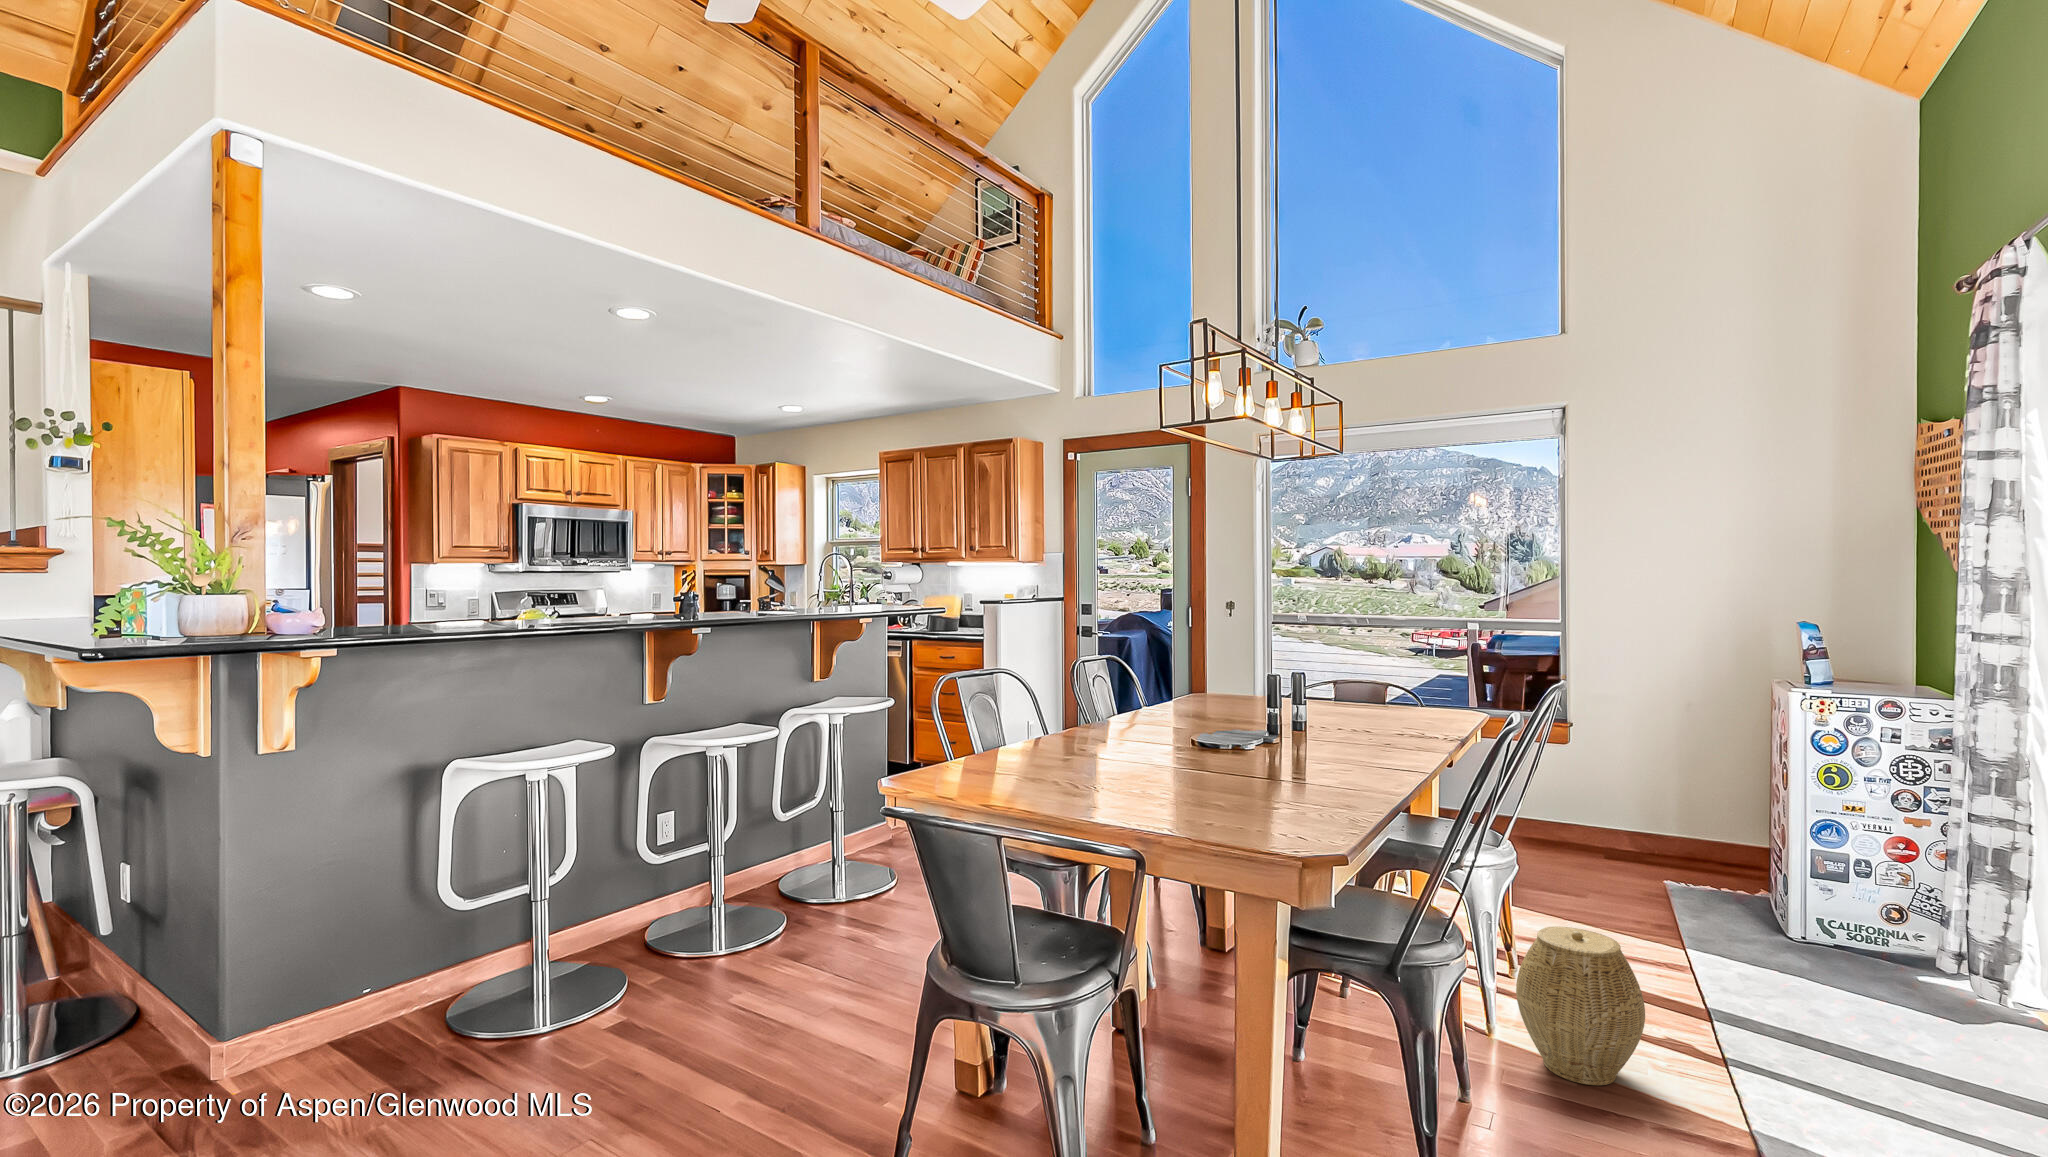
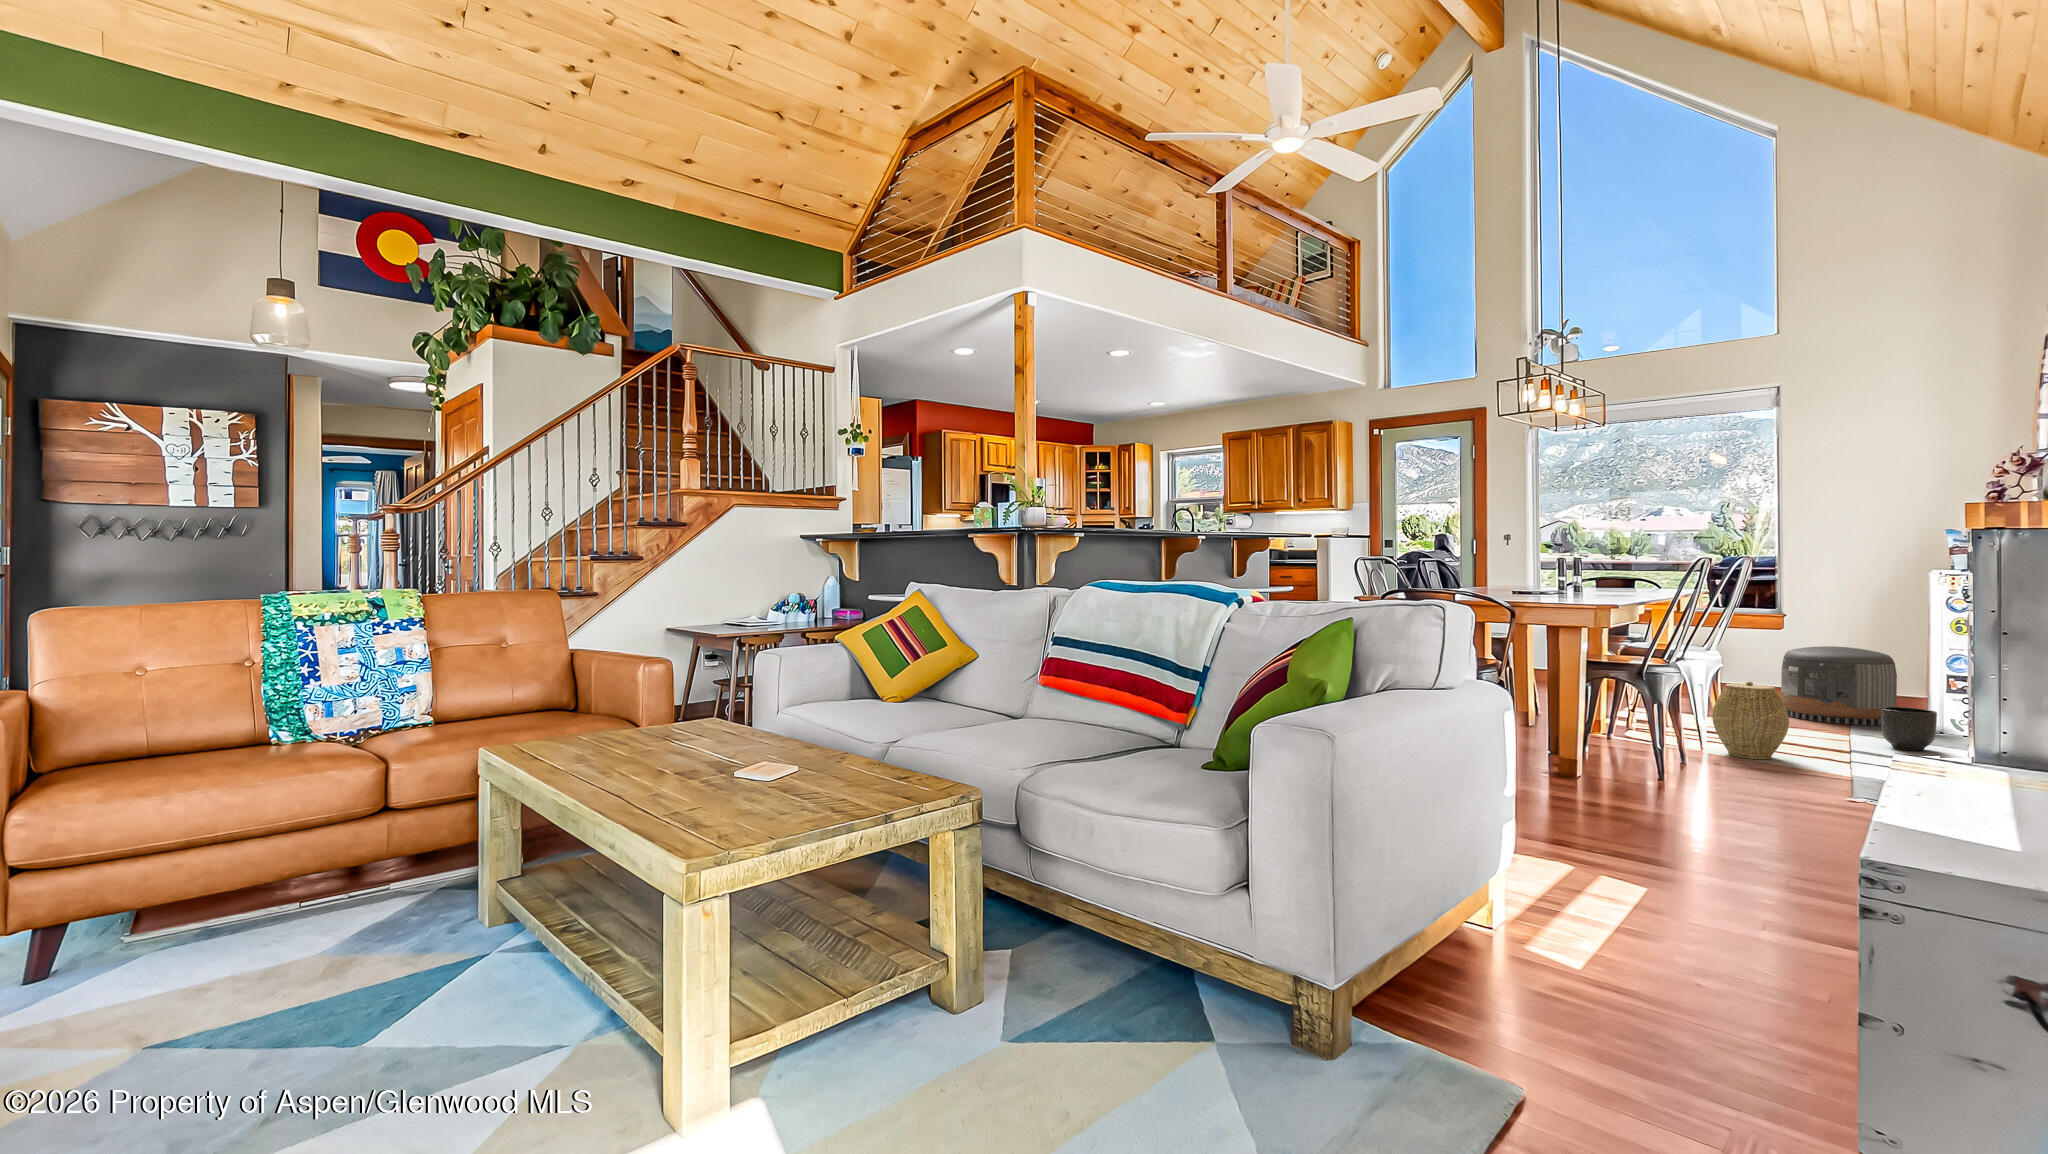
pouf: none [1584,789,1740,922] -> present [1781,646,1897,725]
planter: none [1756,931,1843,1017] -> present [1881,707,1937,751]

